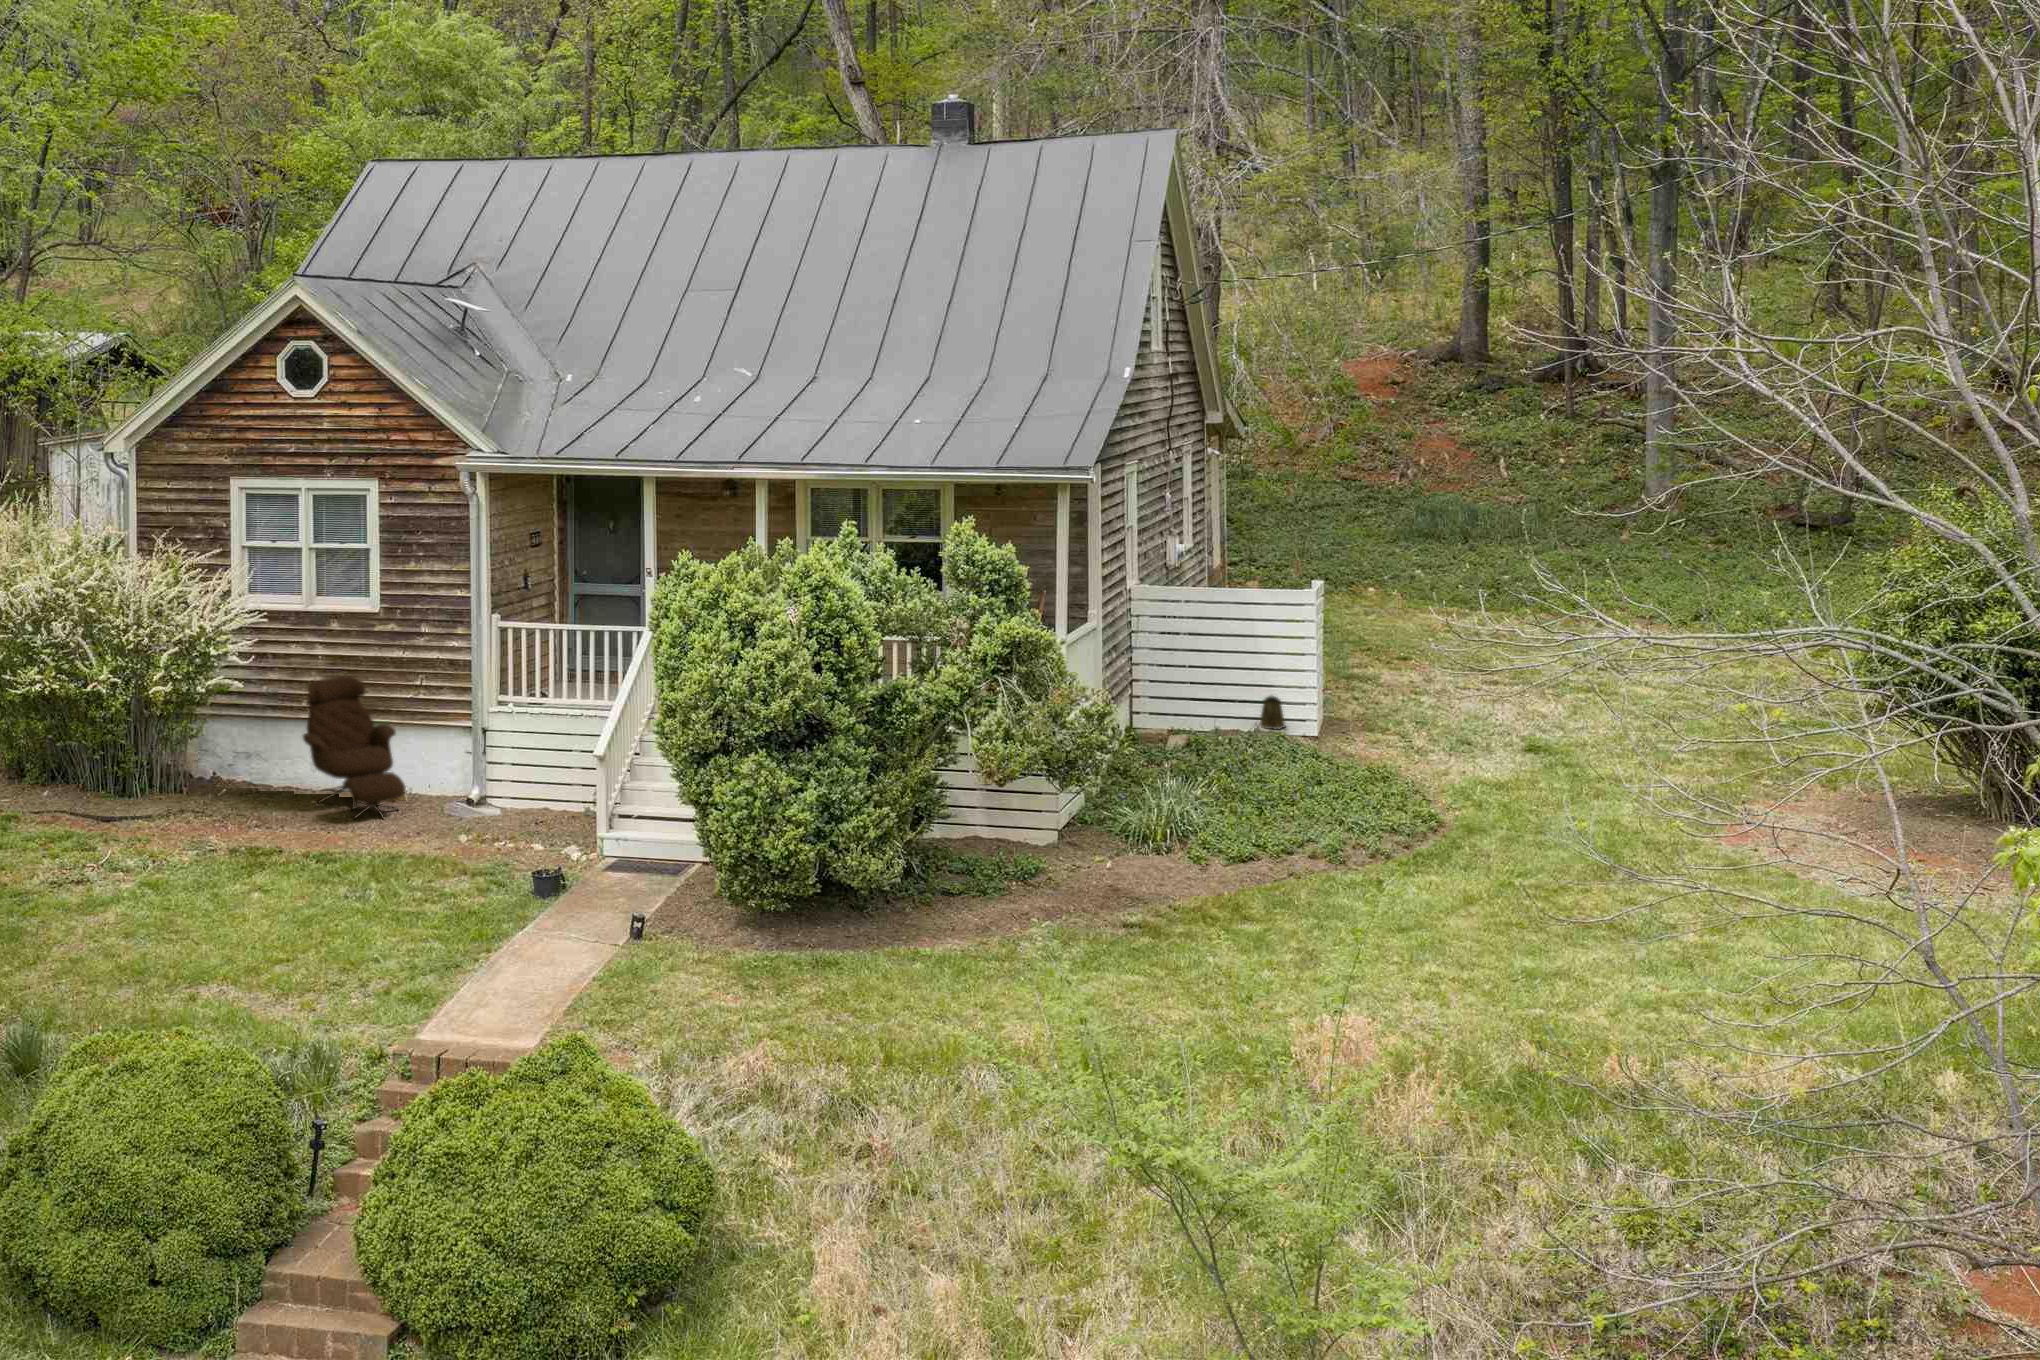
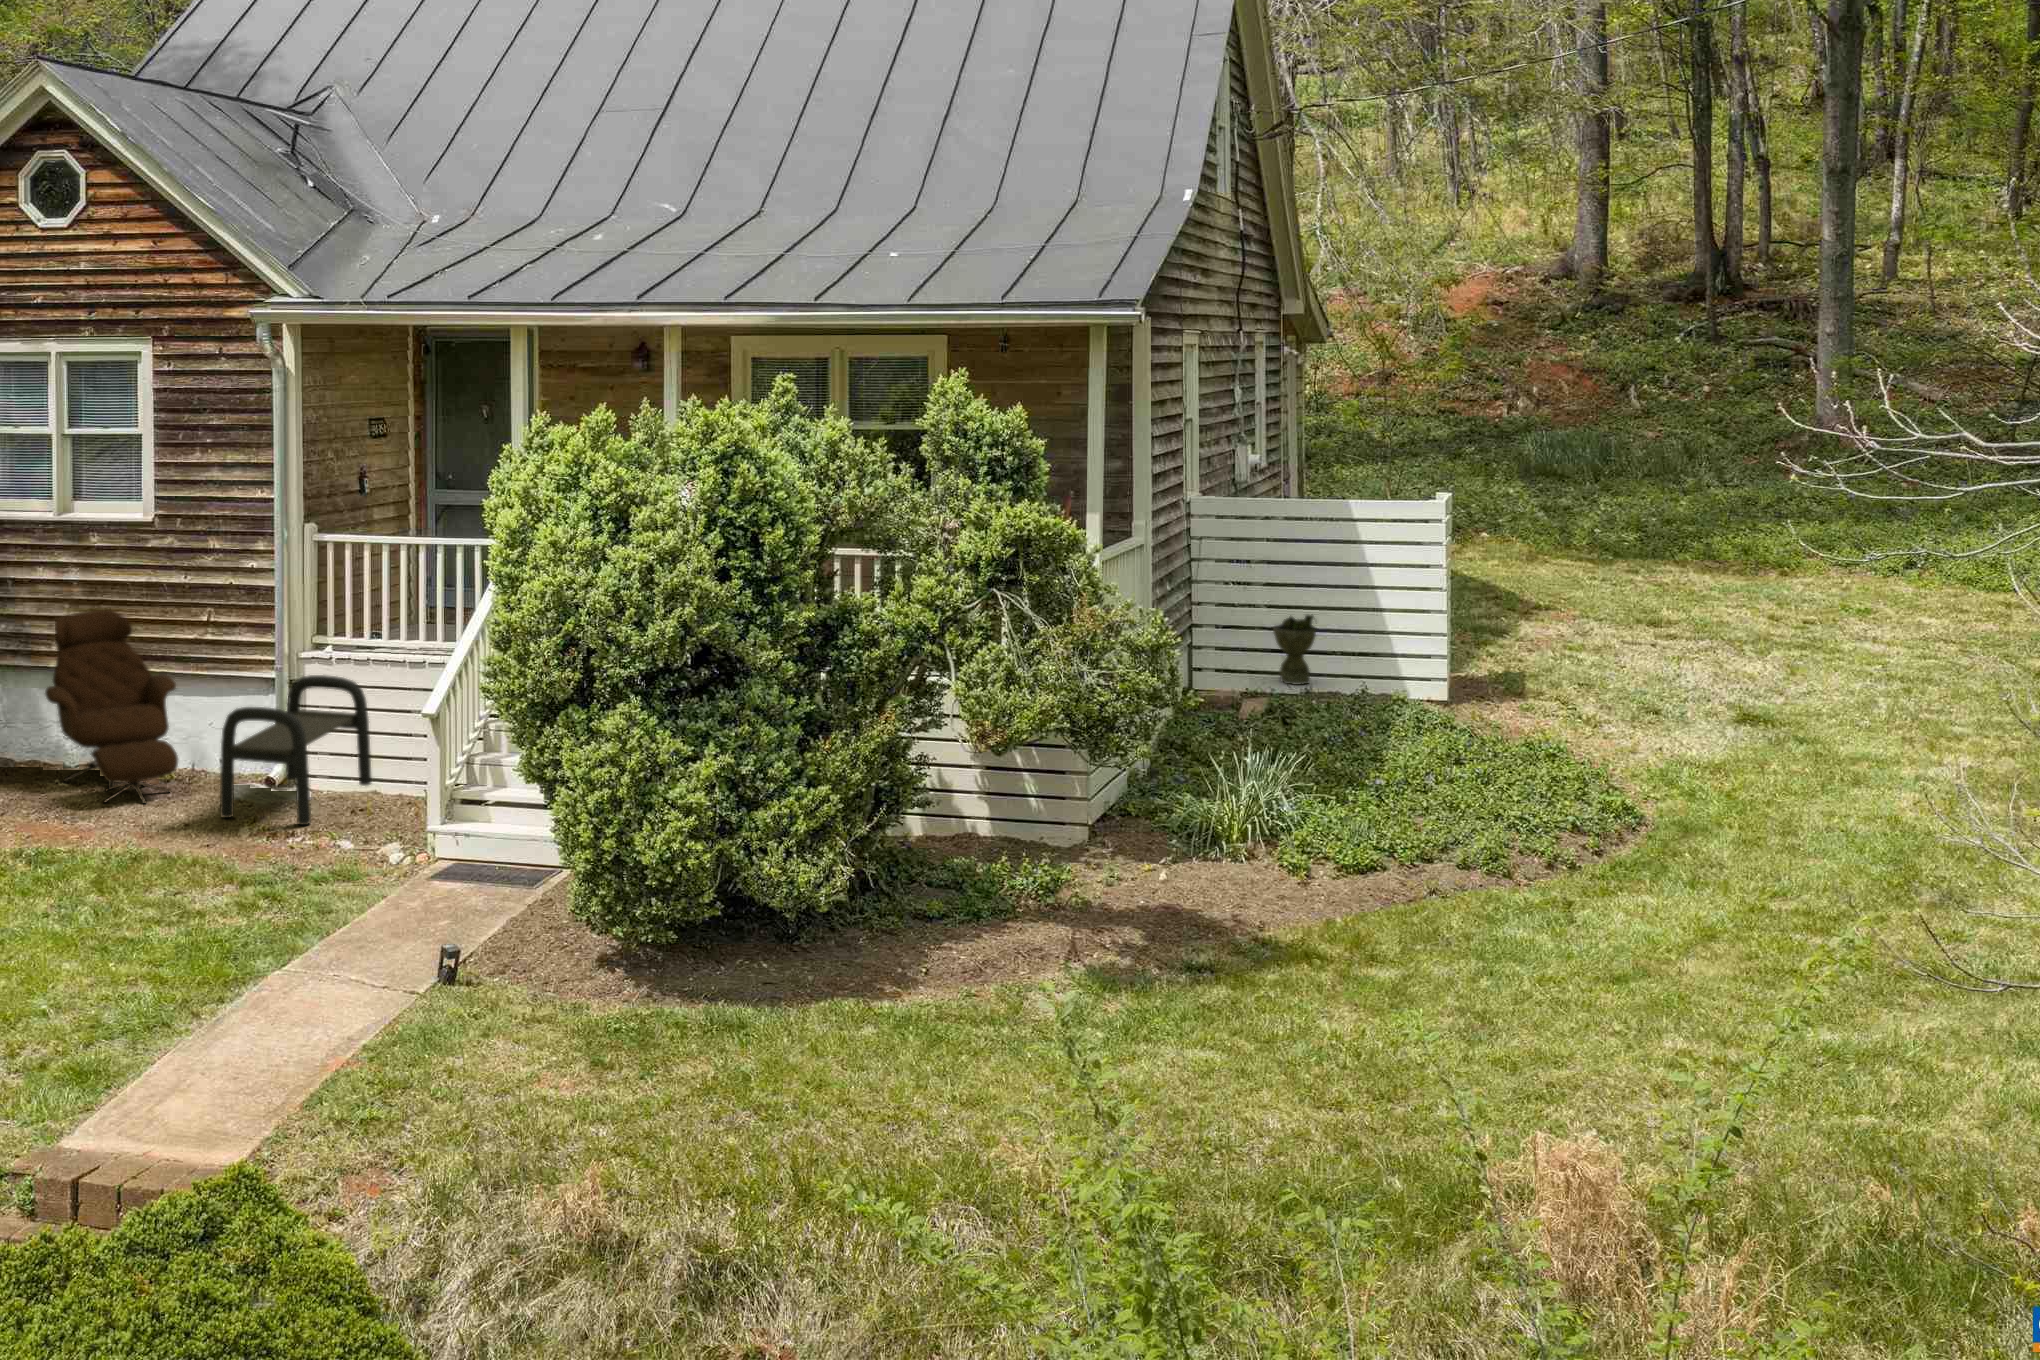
planter: none [1193,670,1225,722] -> present [1273,615,1317,685]
watering can: present [1260,696,1285,730] -> none [1363,649,1401,694]
bench: none [443,724,544,834] -> present [220,675,372,825]

